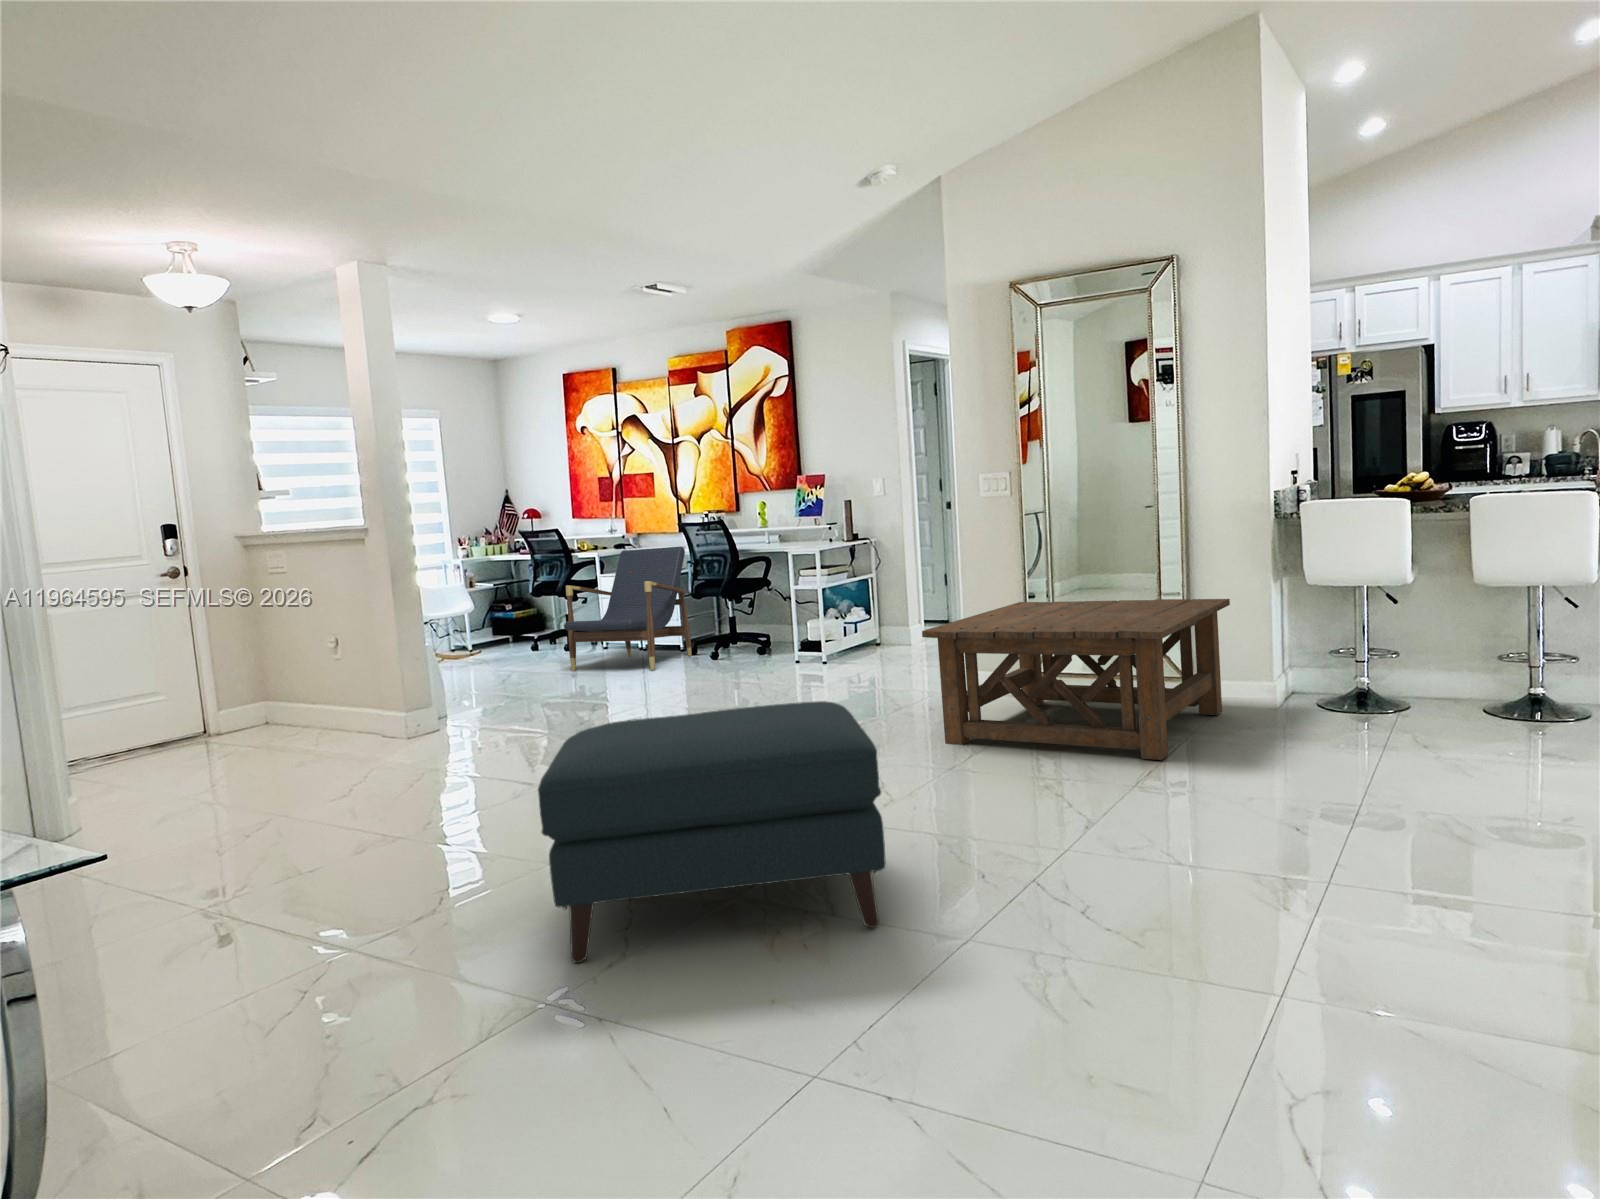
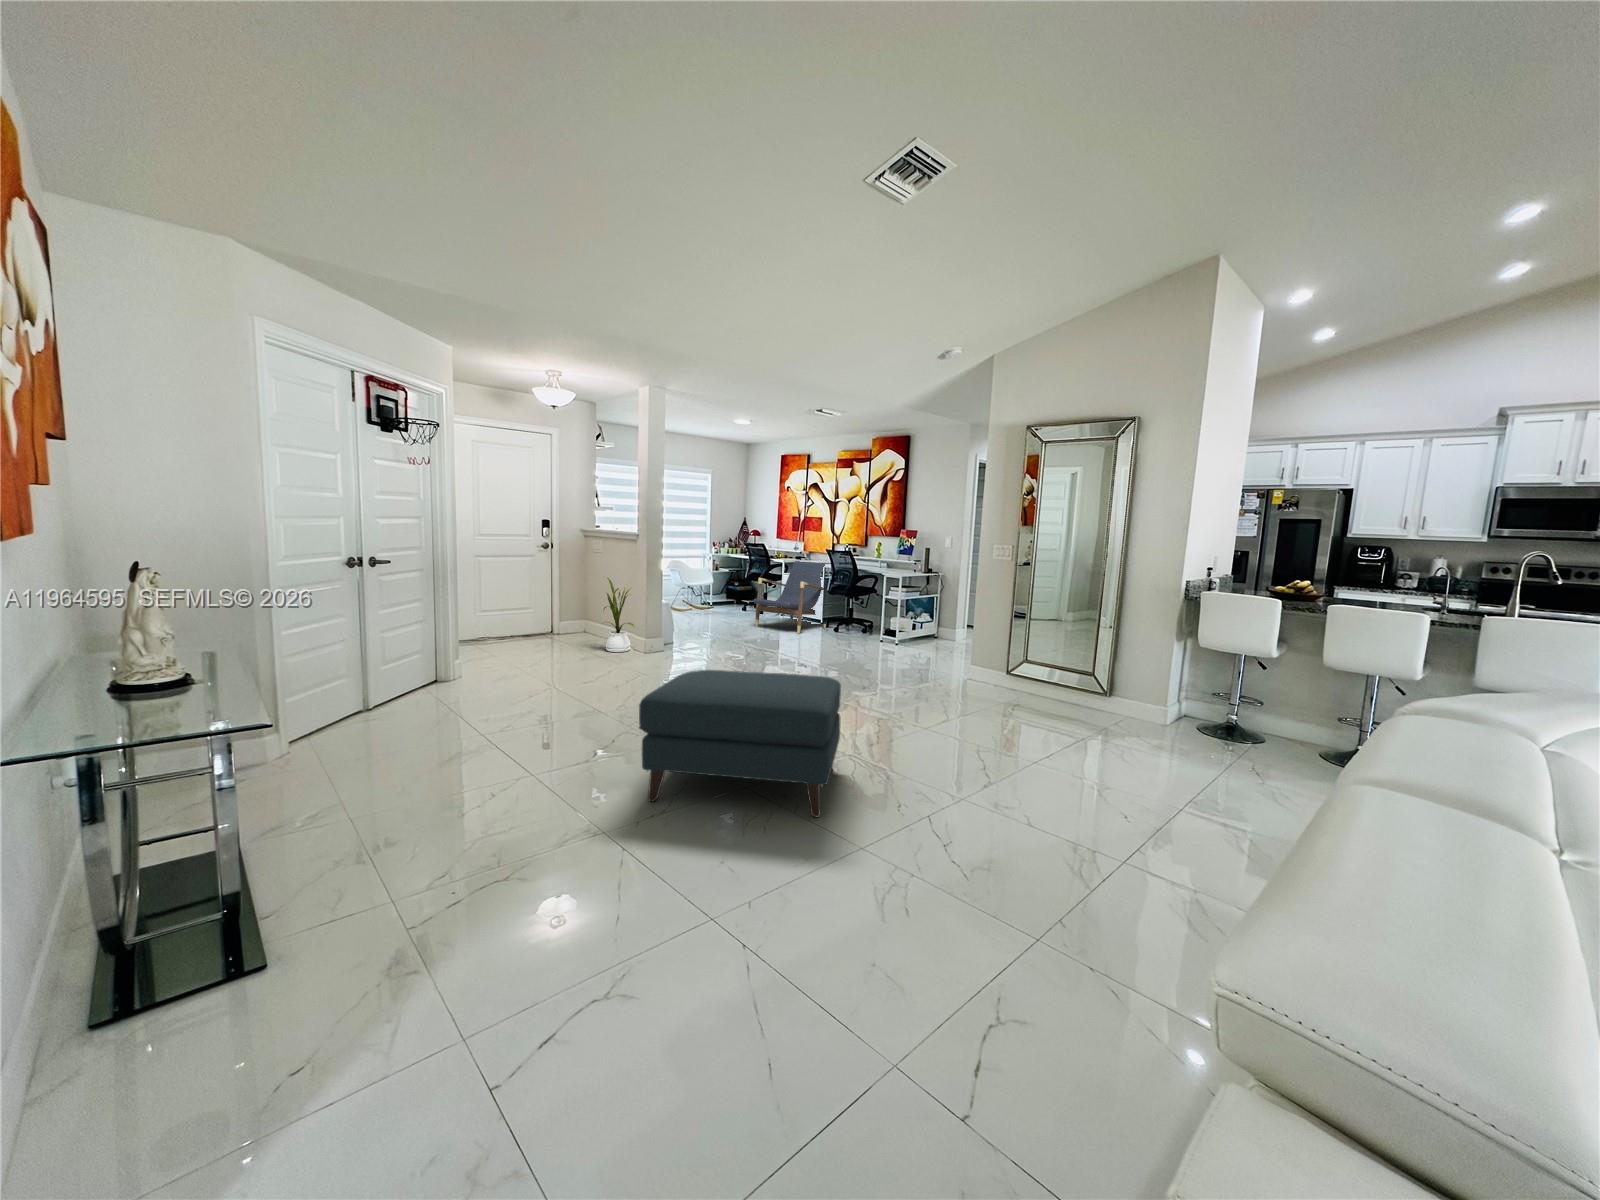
coffee table: present [922,599,1230,760] -> none [928,628,1142,746]
house plant: none [298,611,376,747] -> present [604,577,634,652]

